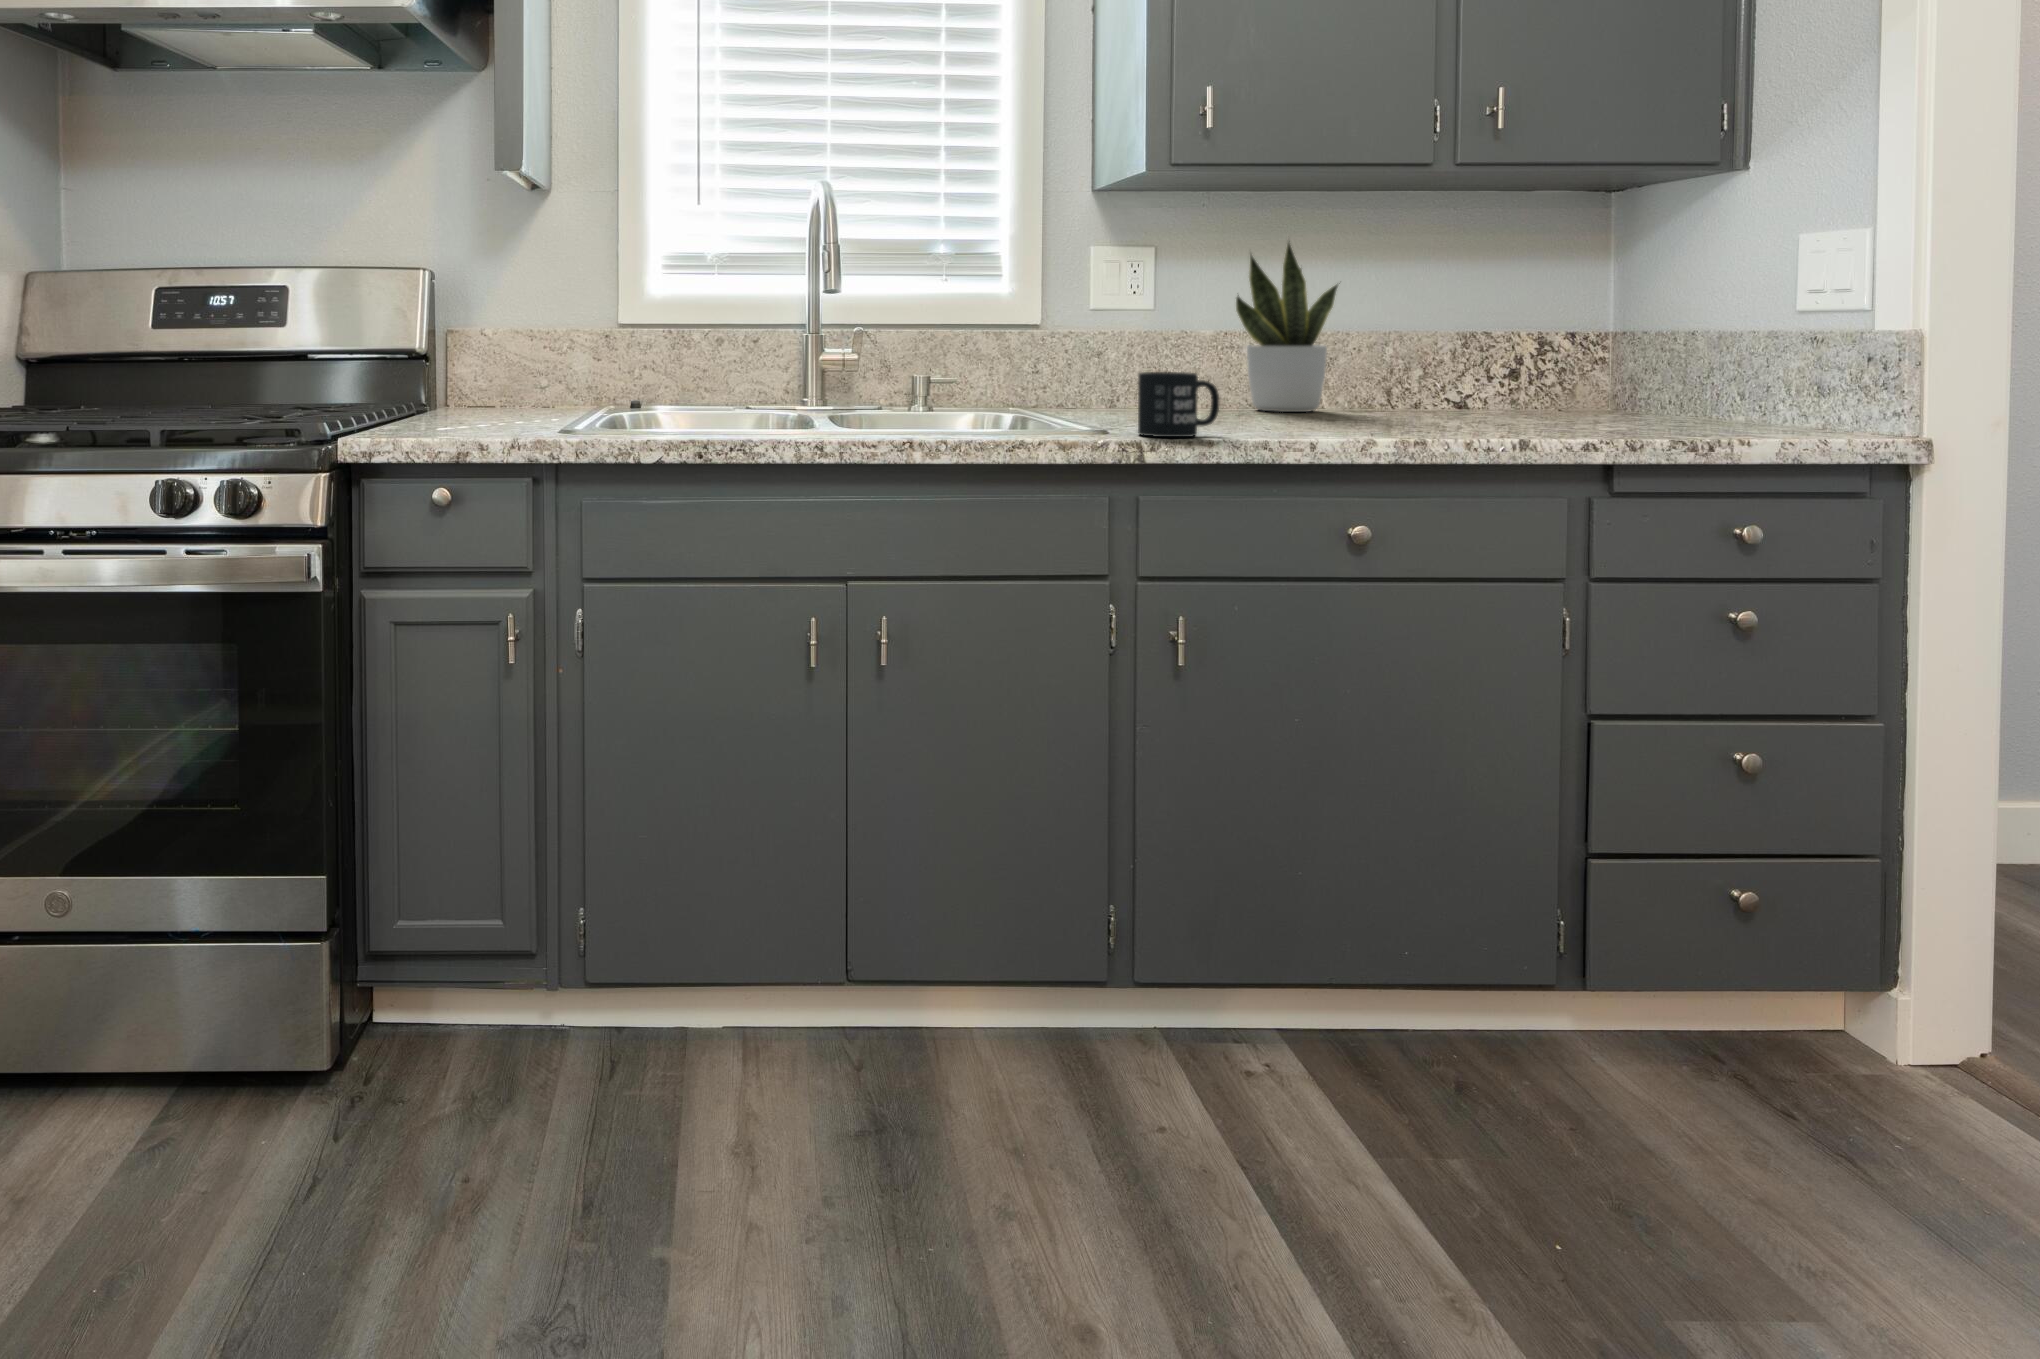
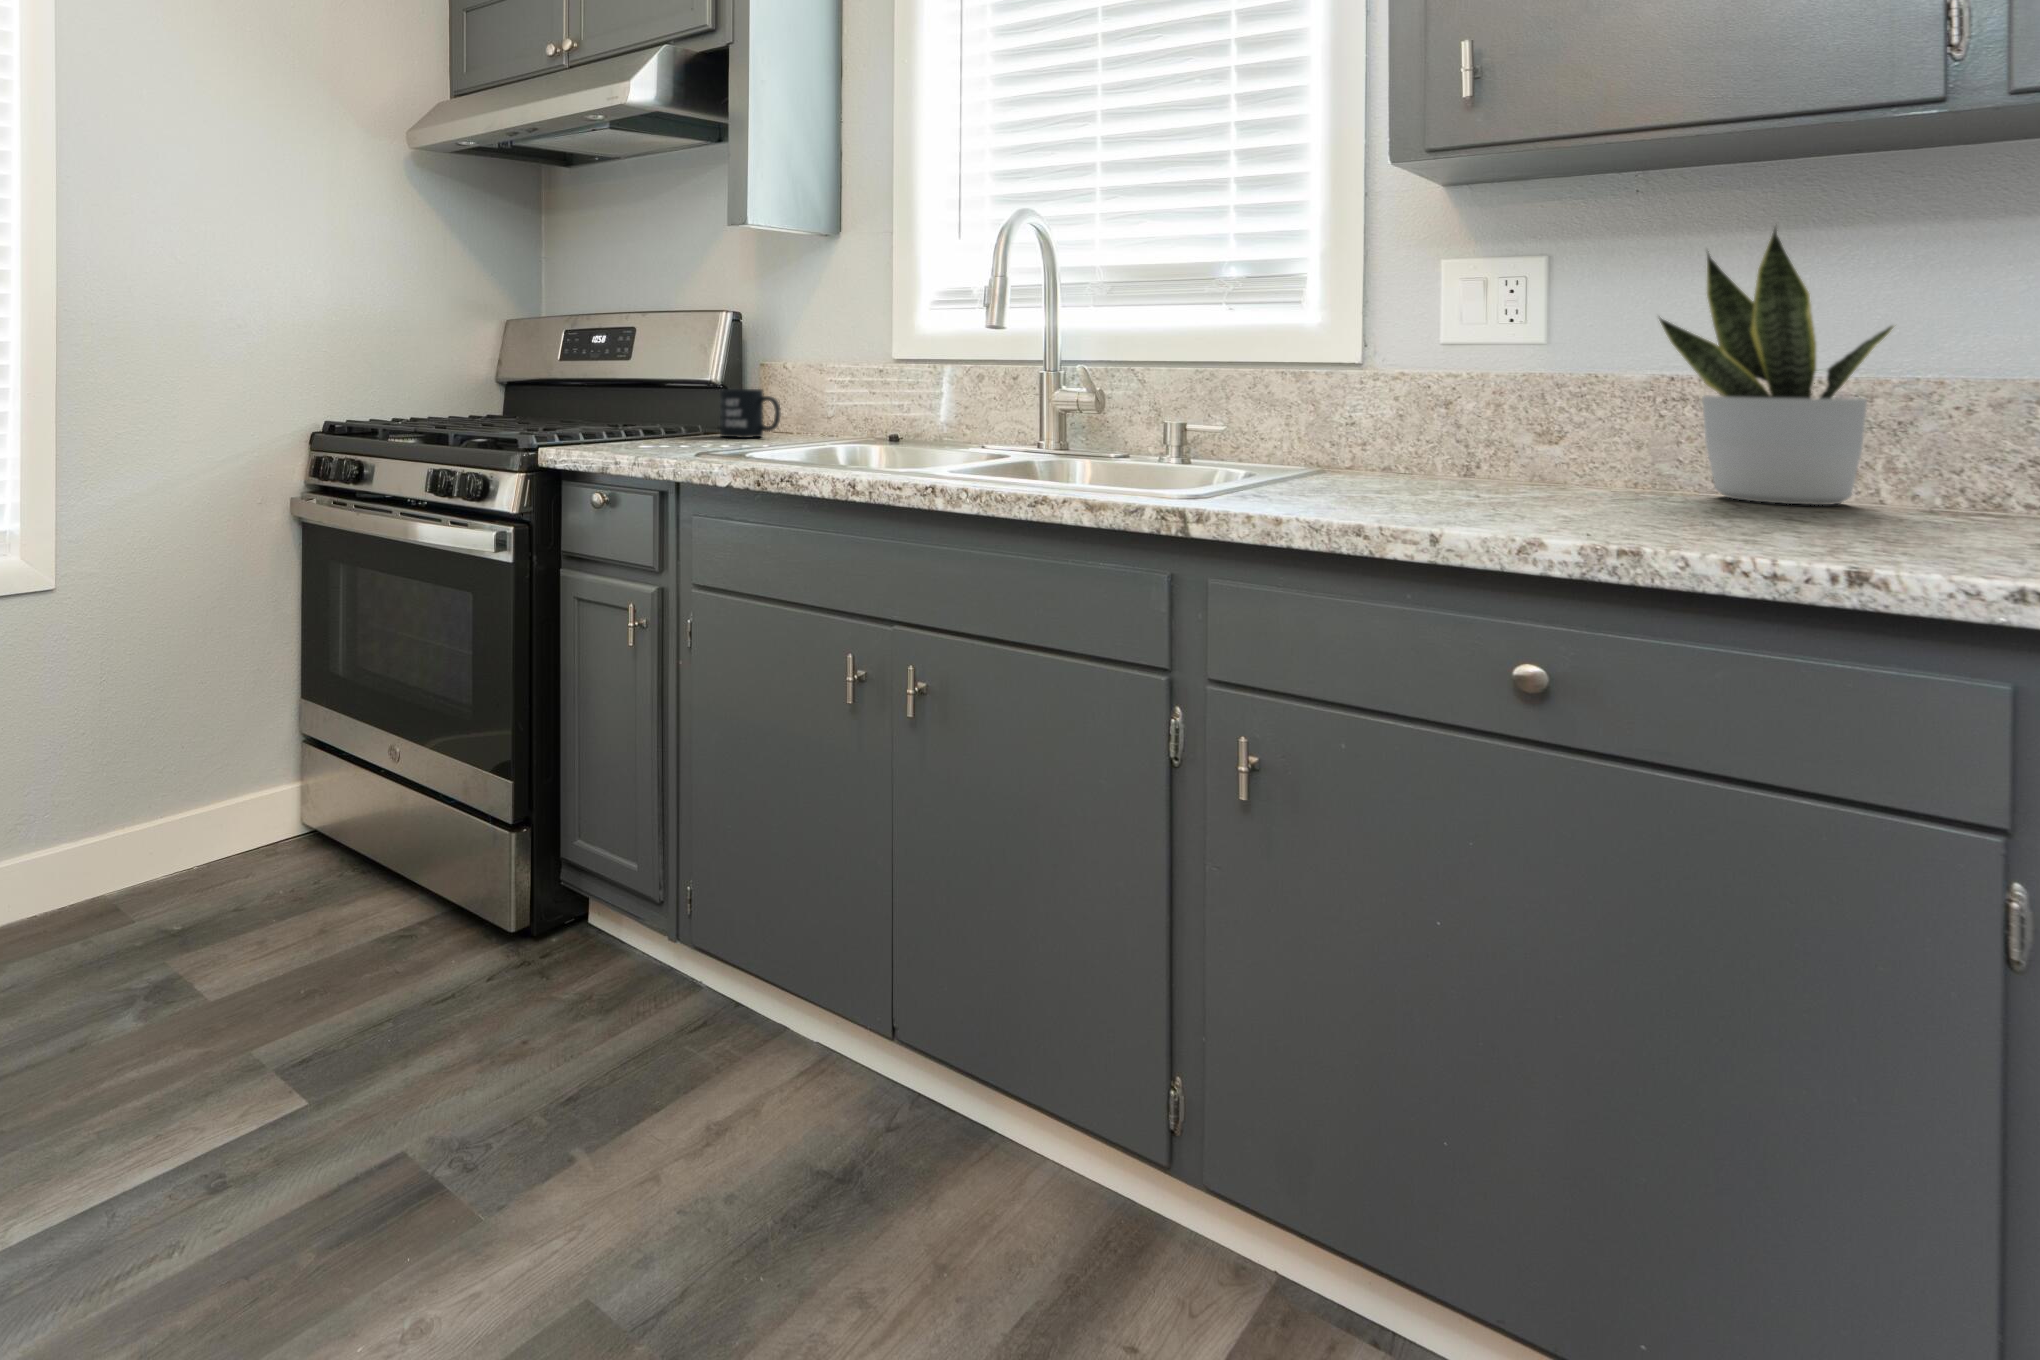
mug: present [1138,372,1219,437] -> present [720,389,780,438]

